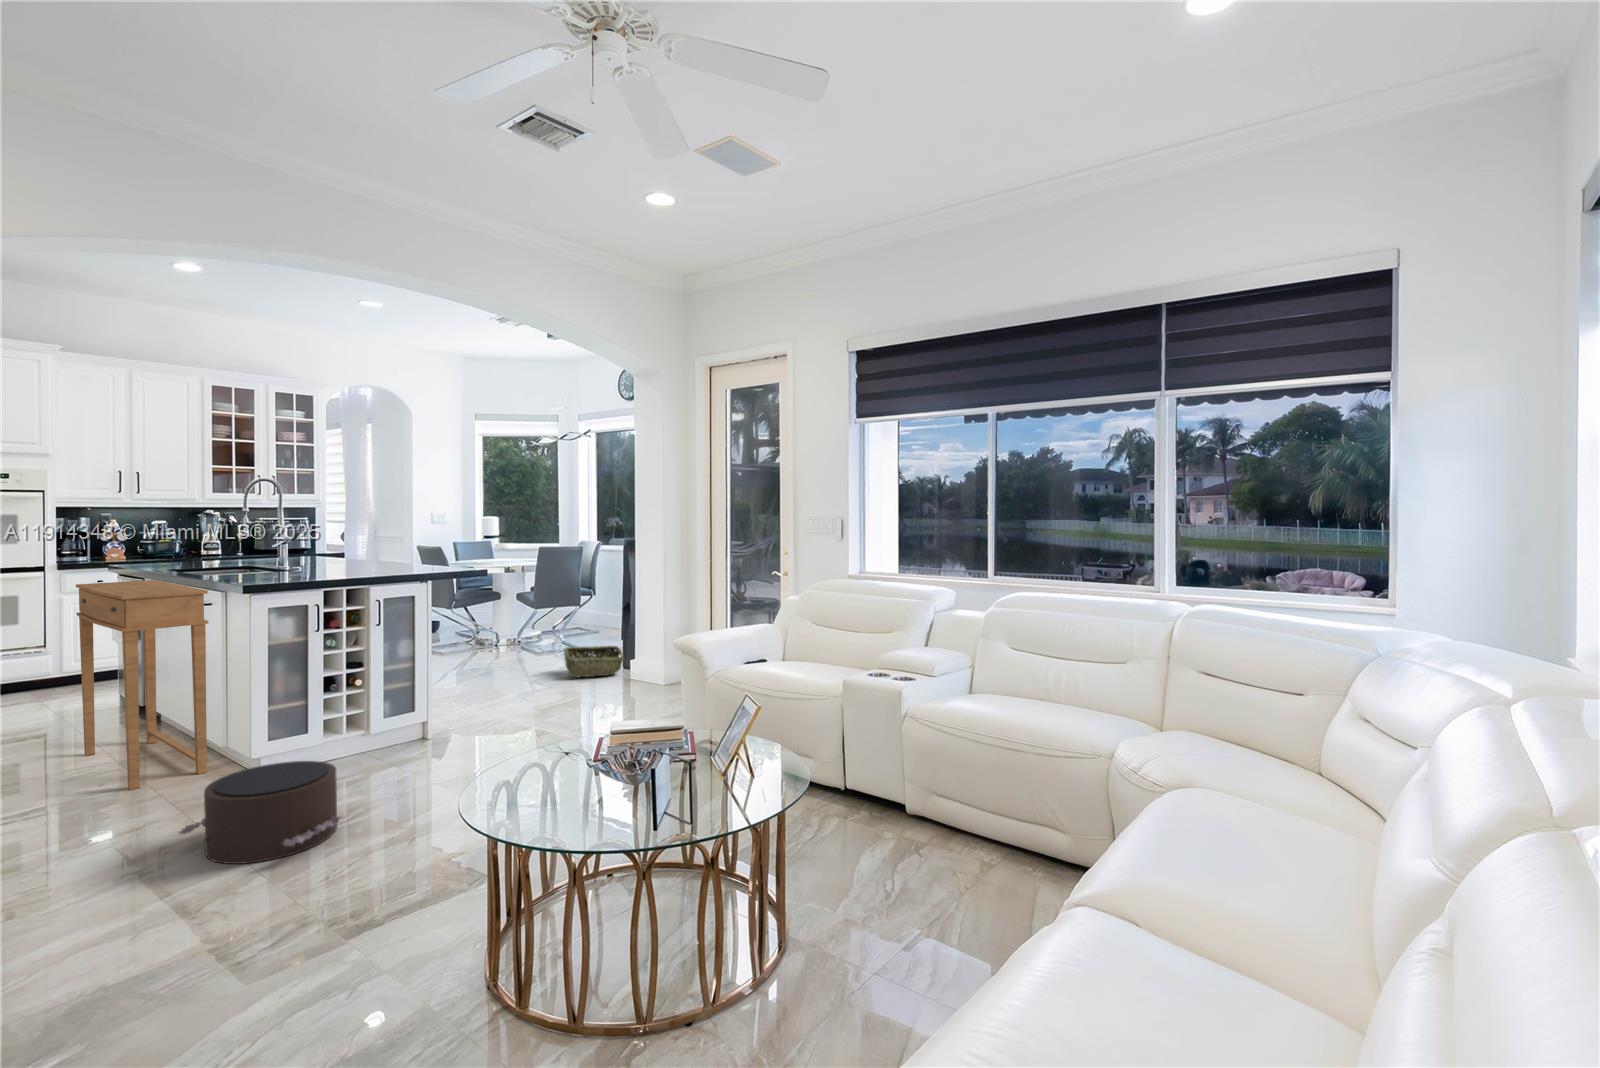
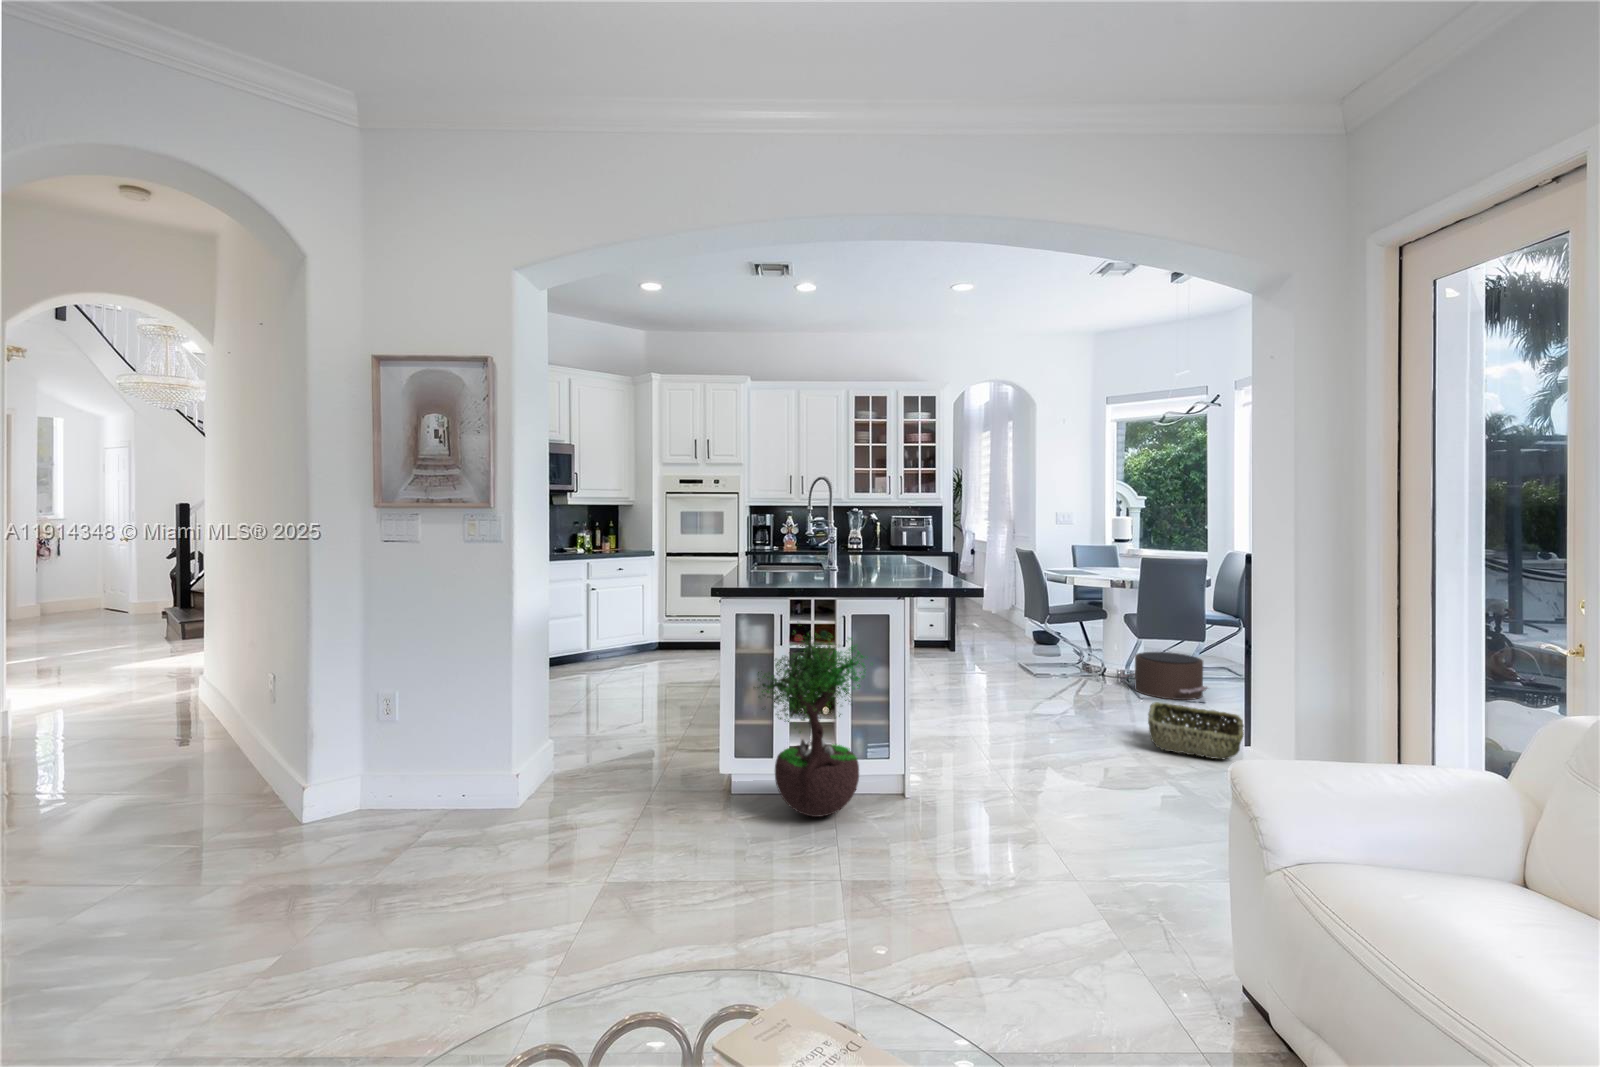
side table: present [76,580,208,790] -> none [642,572,725,770]
potted tree: none [319,605,426,766] -> present [757,633,865,817]
pouf: present [179,761,341,864] -> present [1122,652,1208,700]

